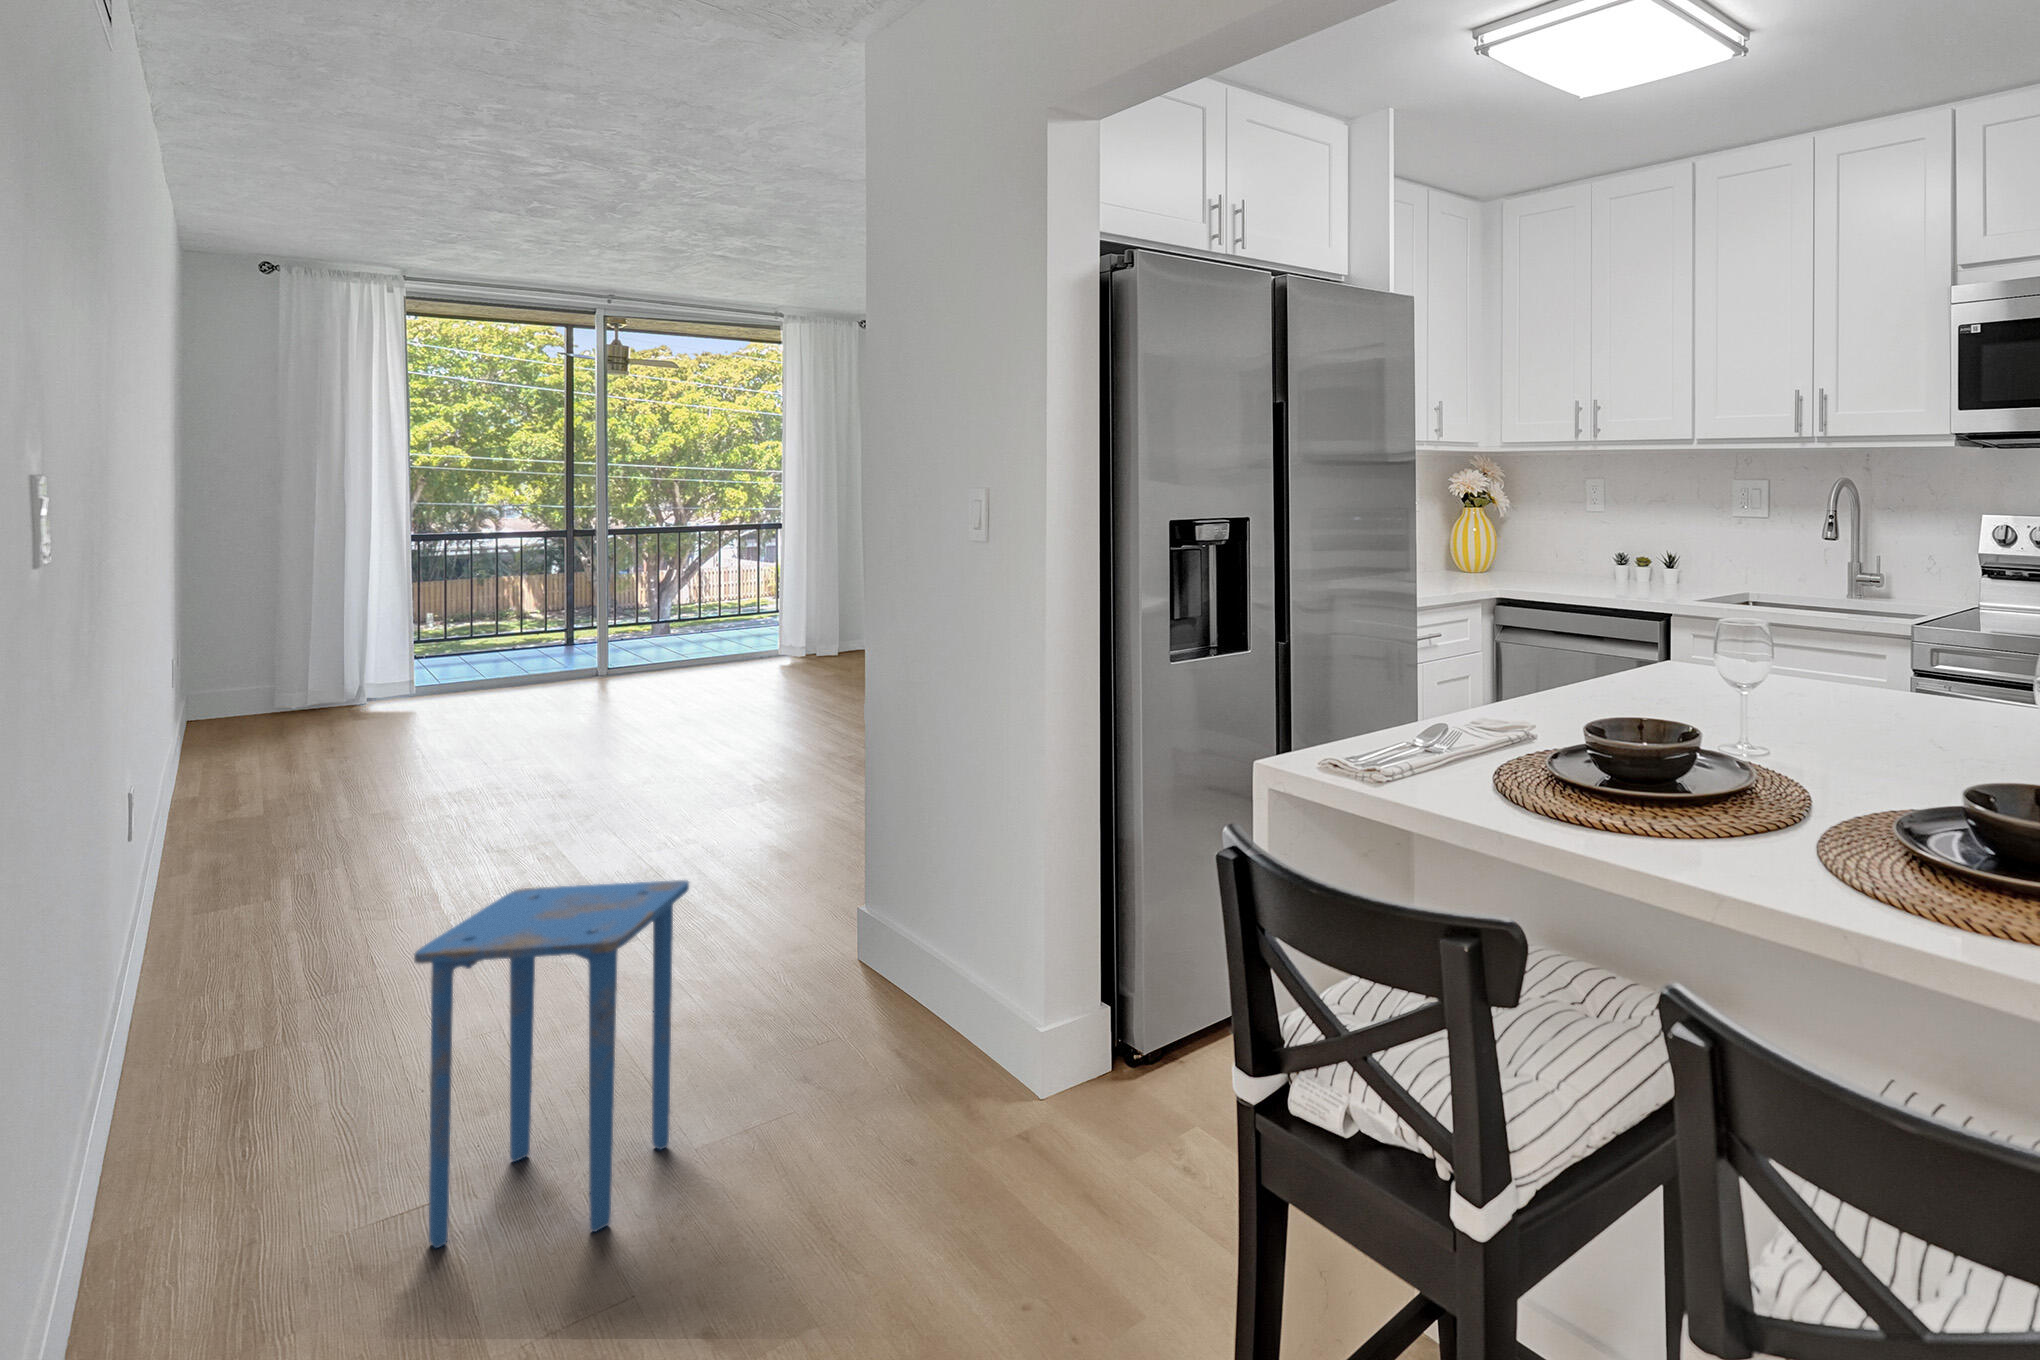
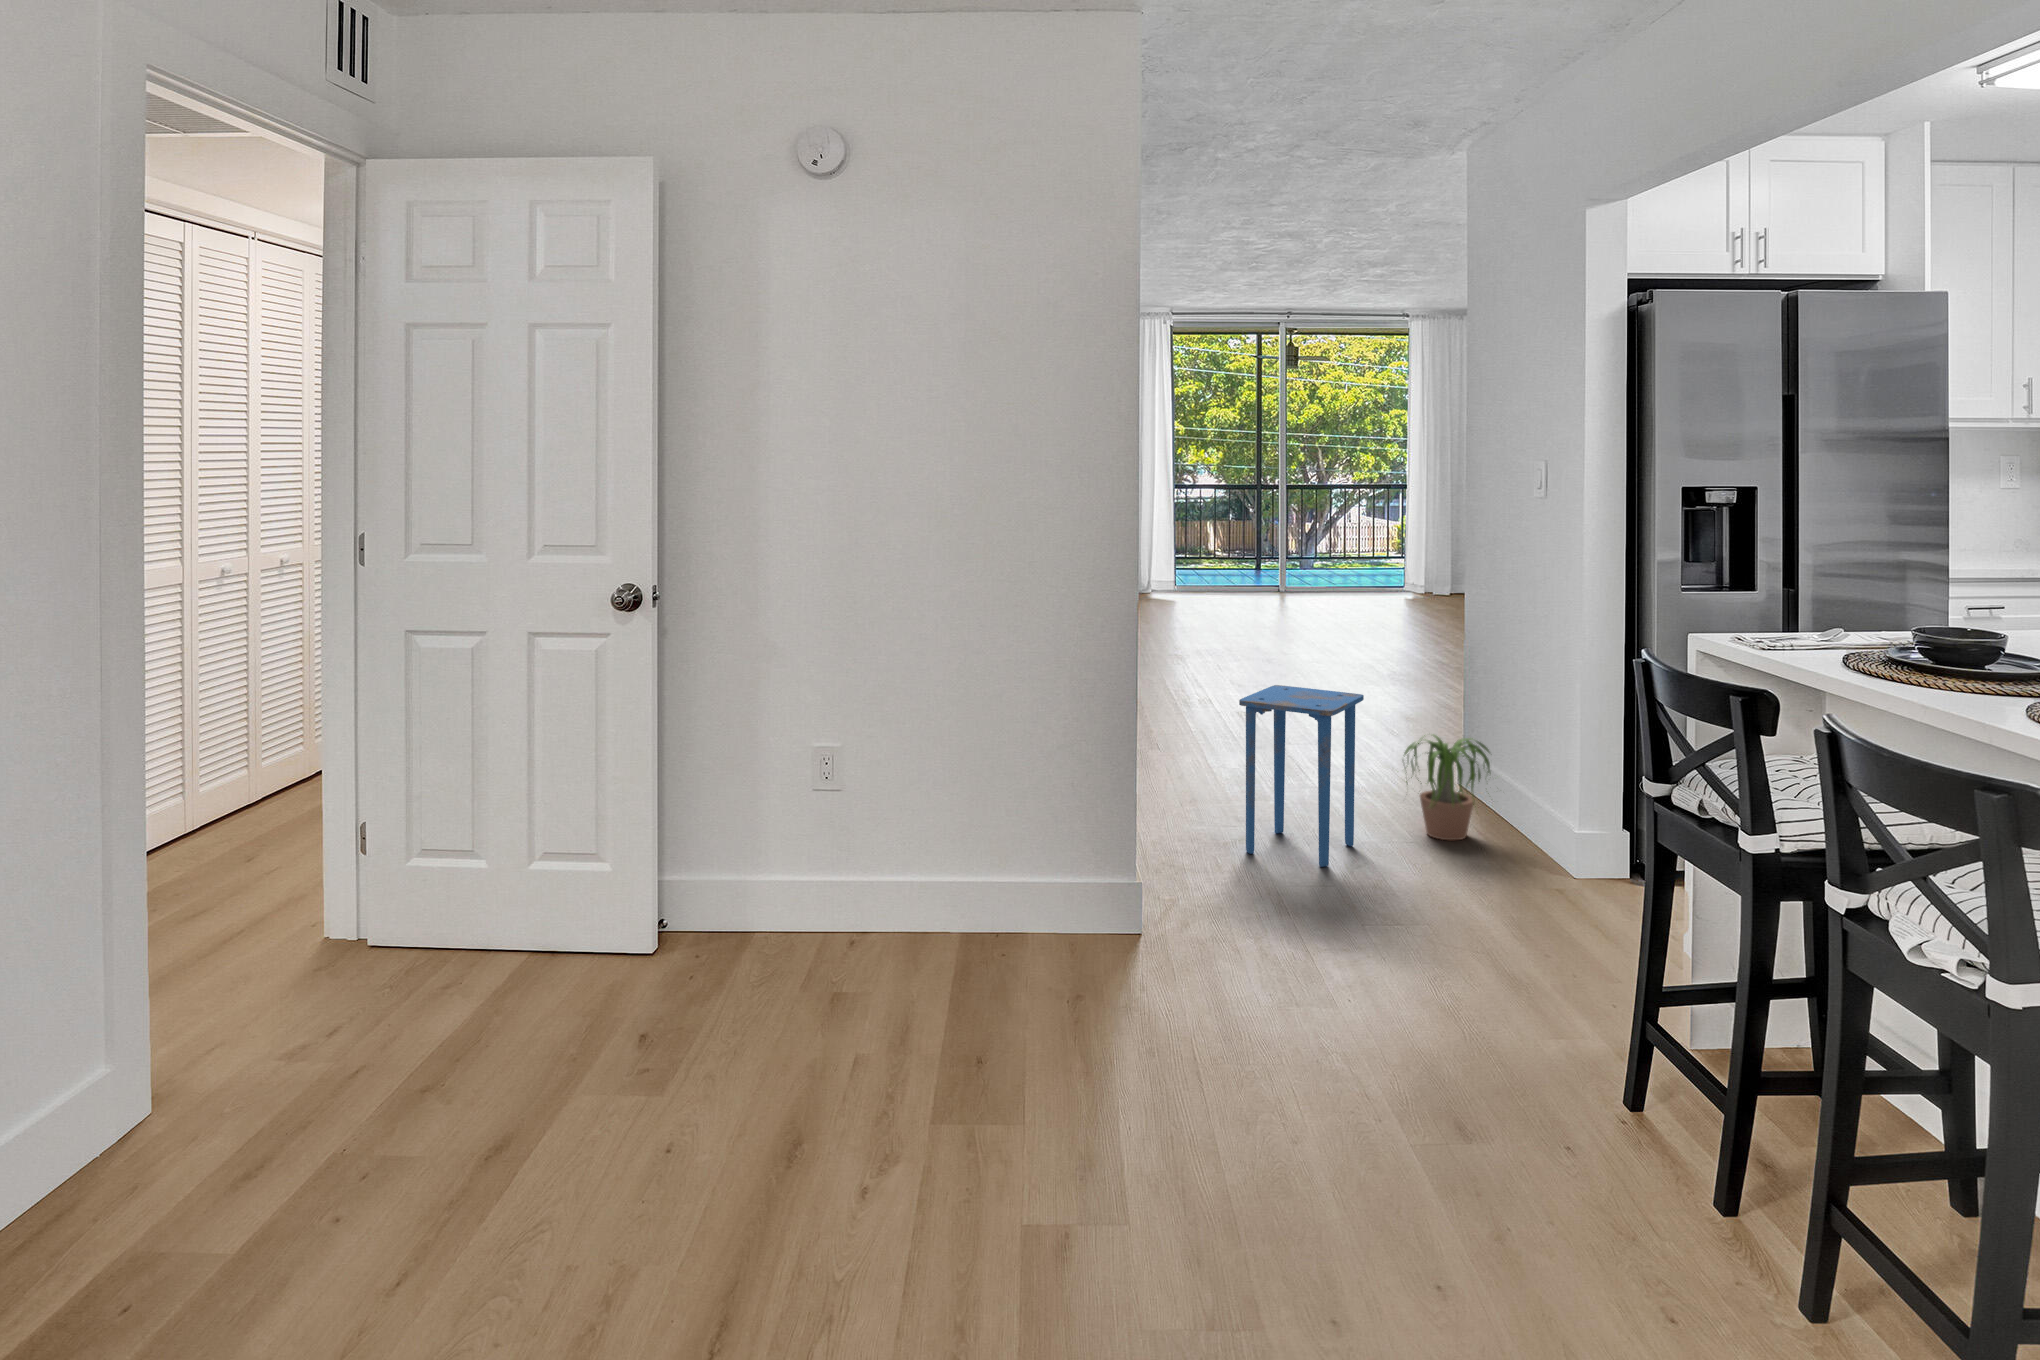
potted plant: none [742,903,927,1077] -> present [1404,735,1491,841]

